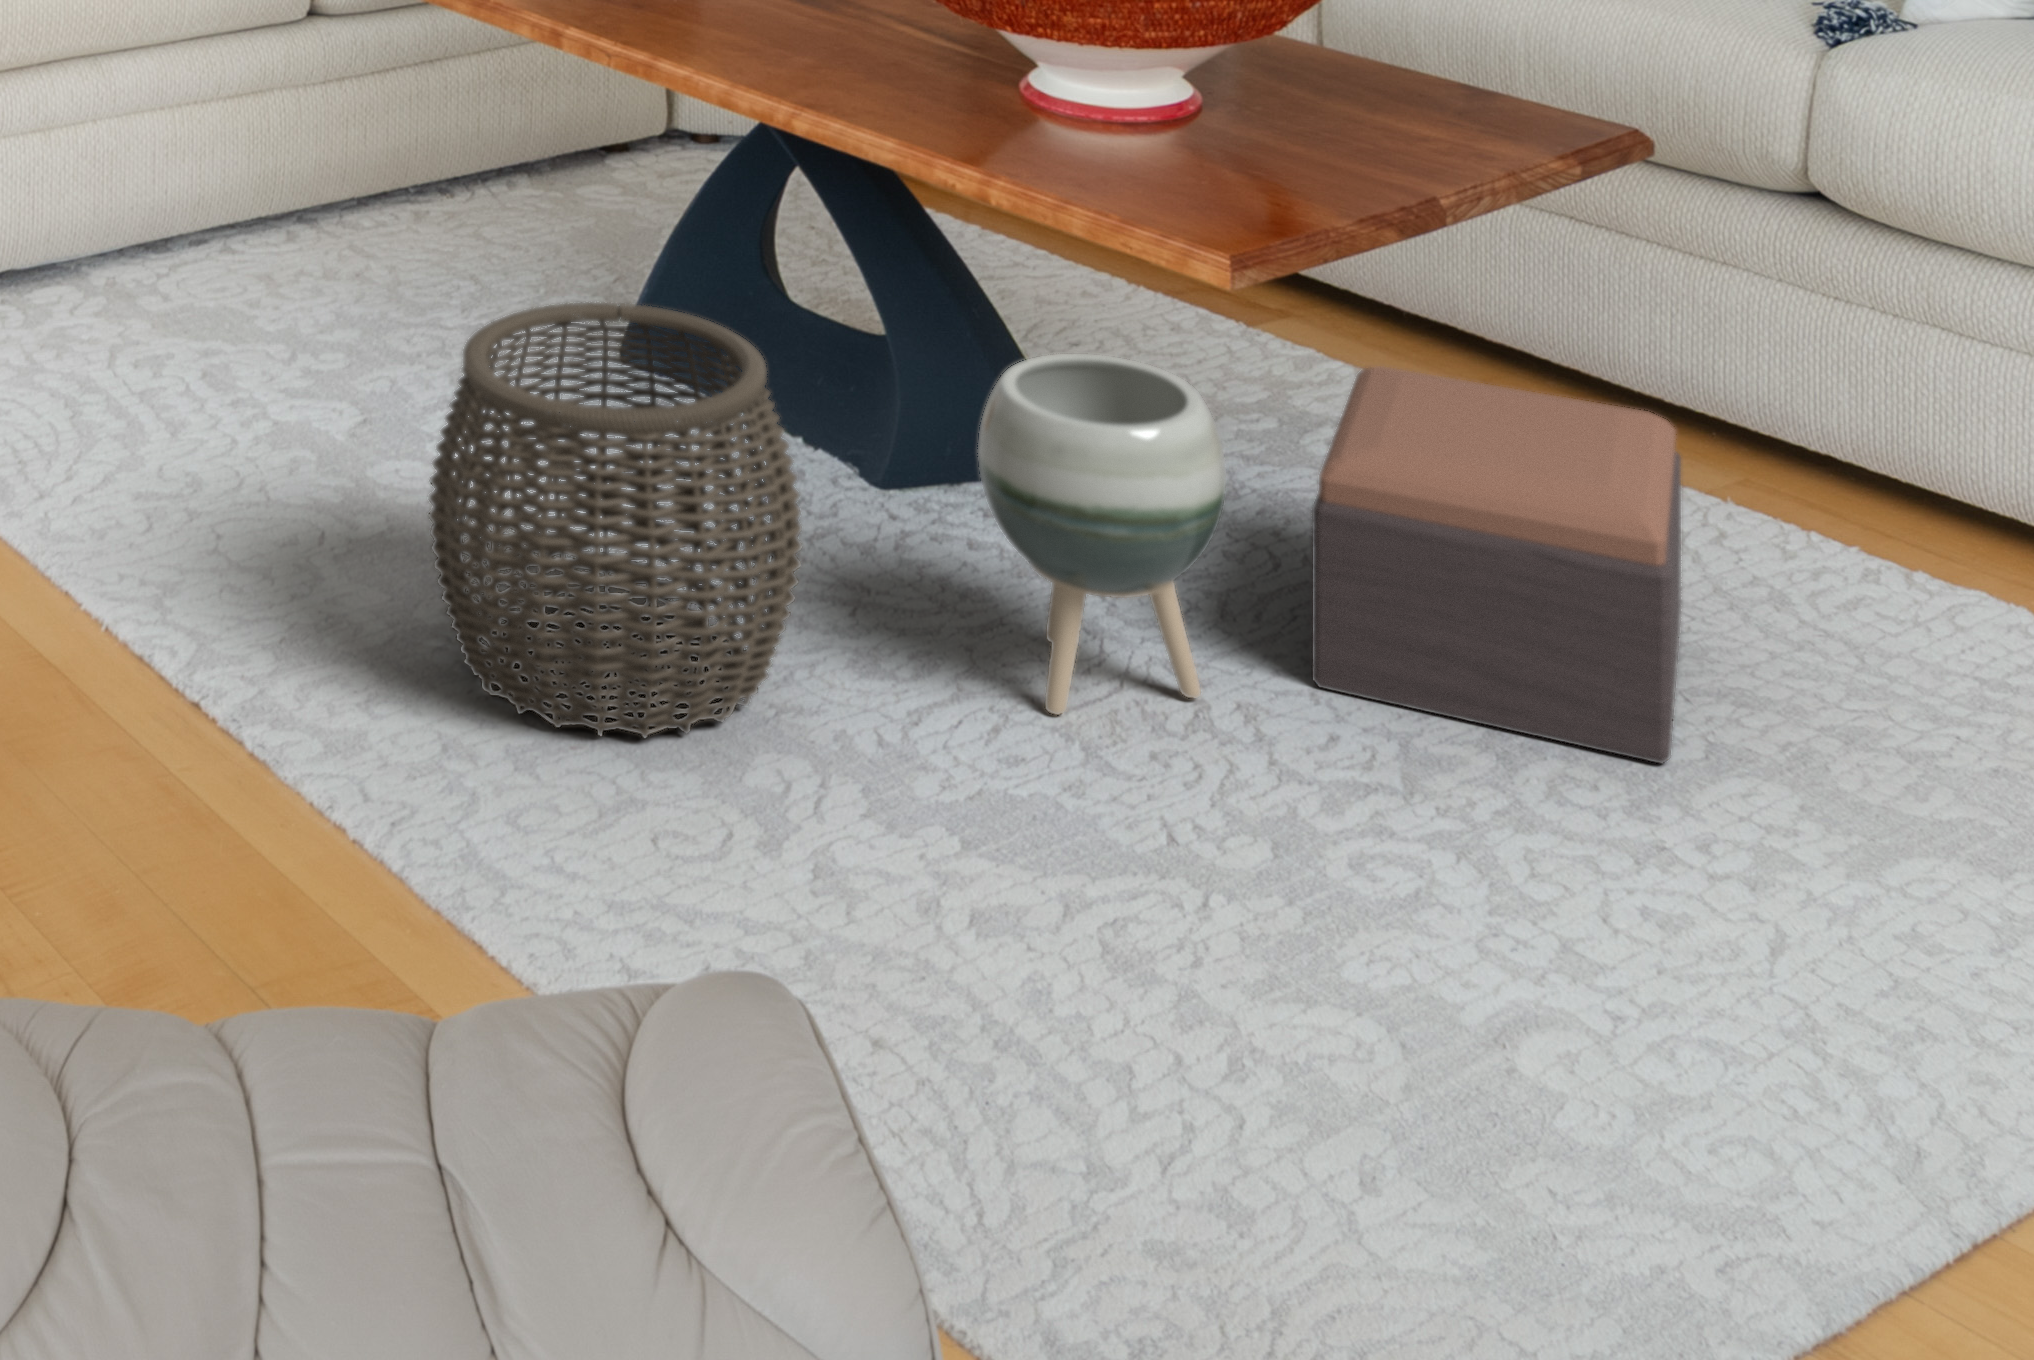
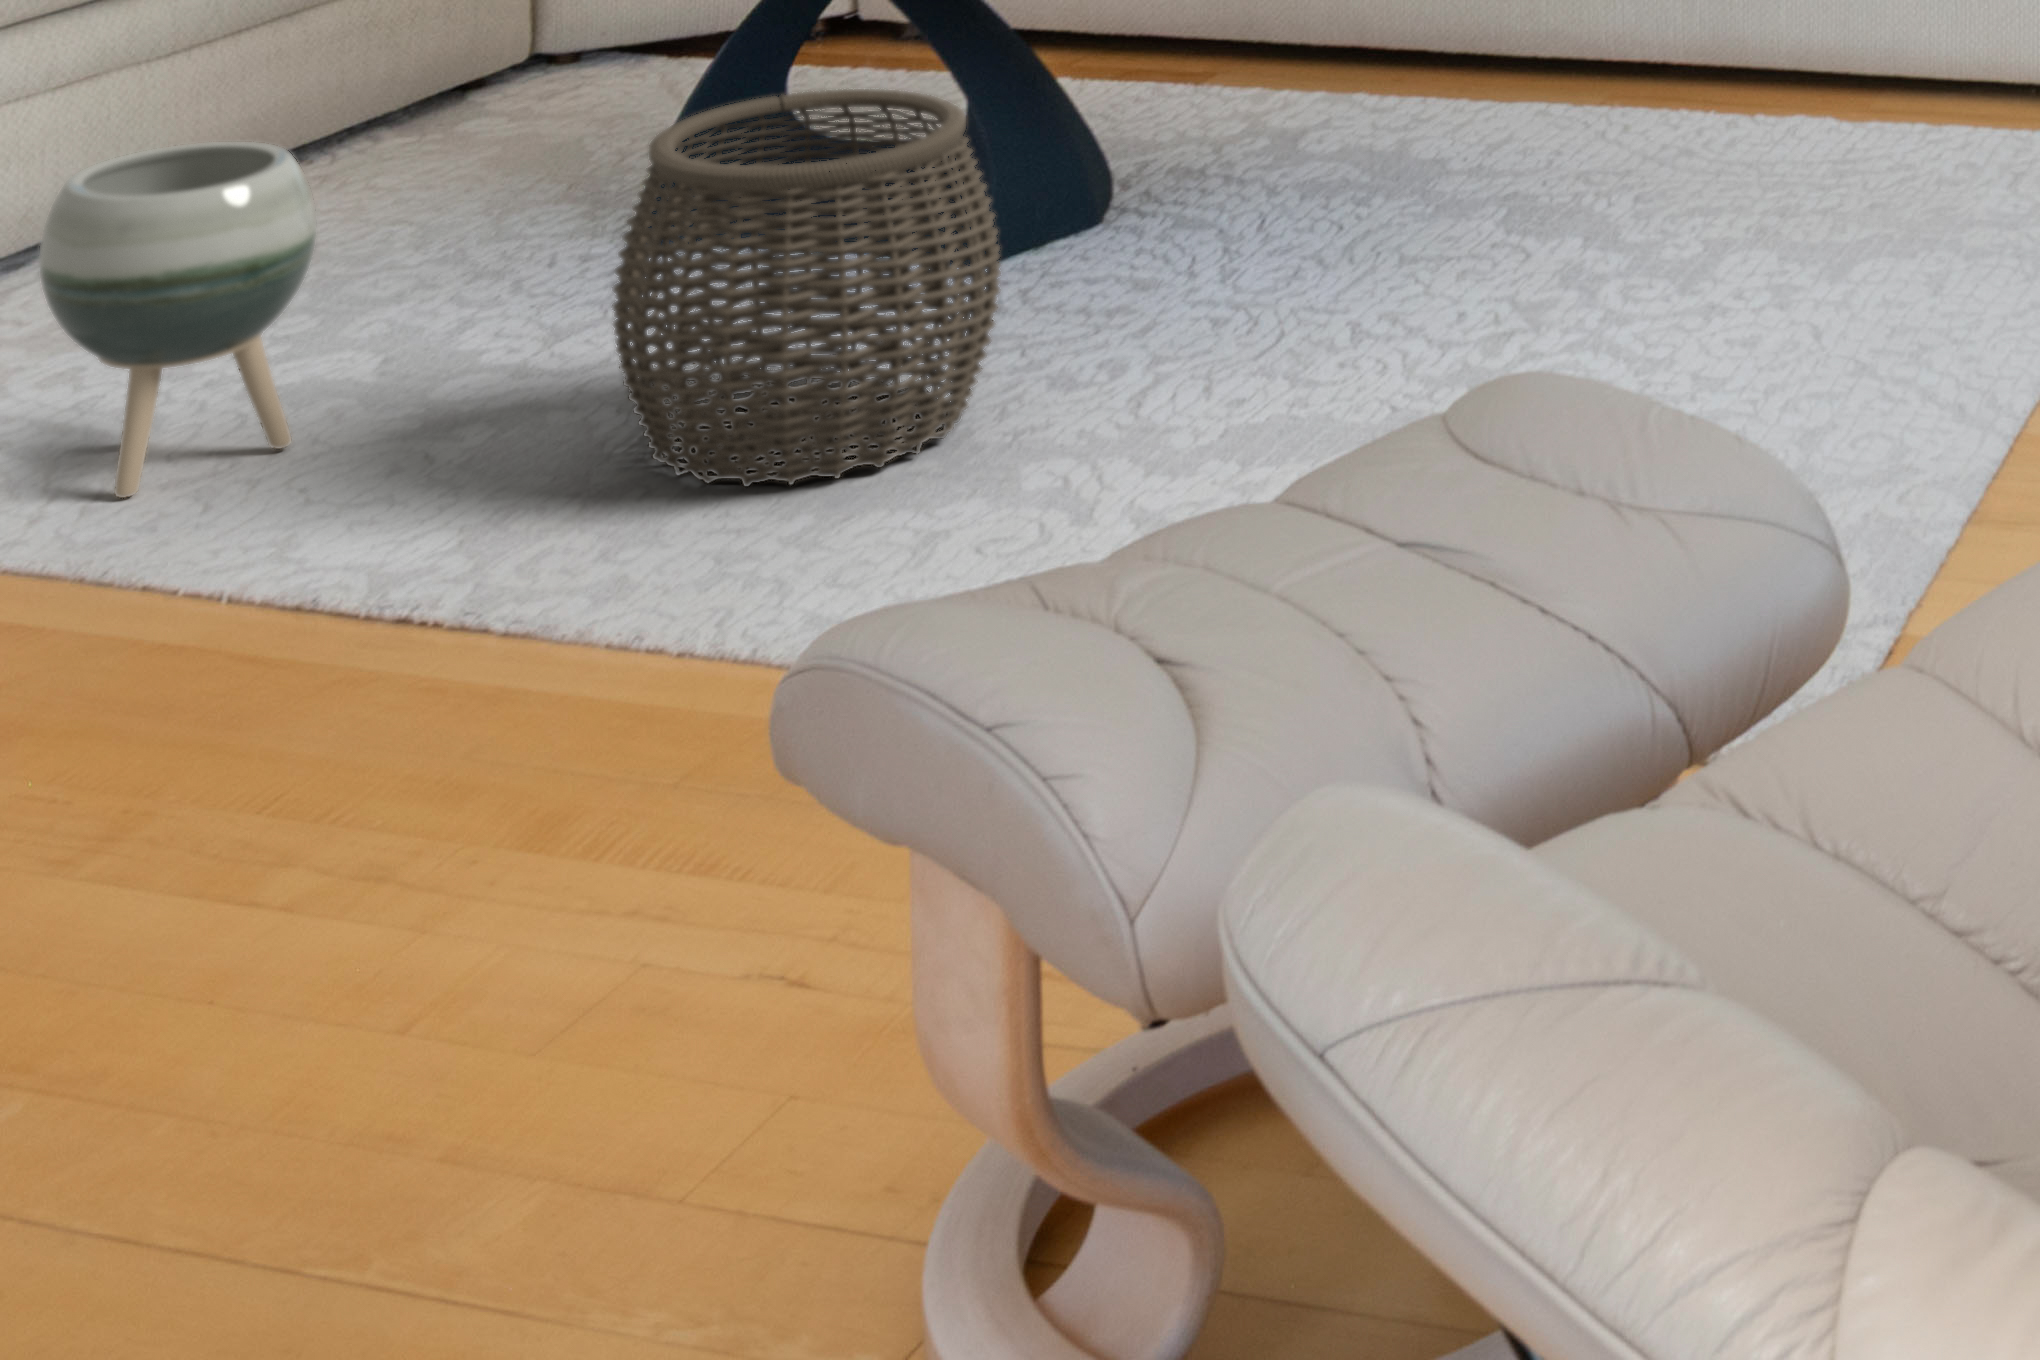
planter: present [978,354,1226,715] -> present [39,142,316,498]
footstool: present [1312,366,1681,763] -> none [1380,24,1666,290]

